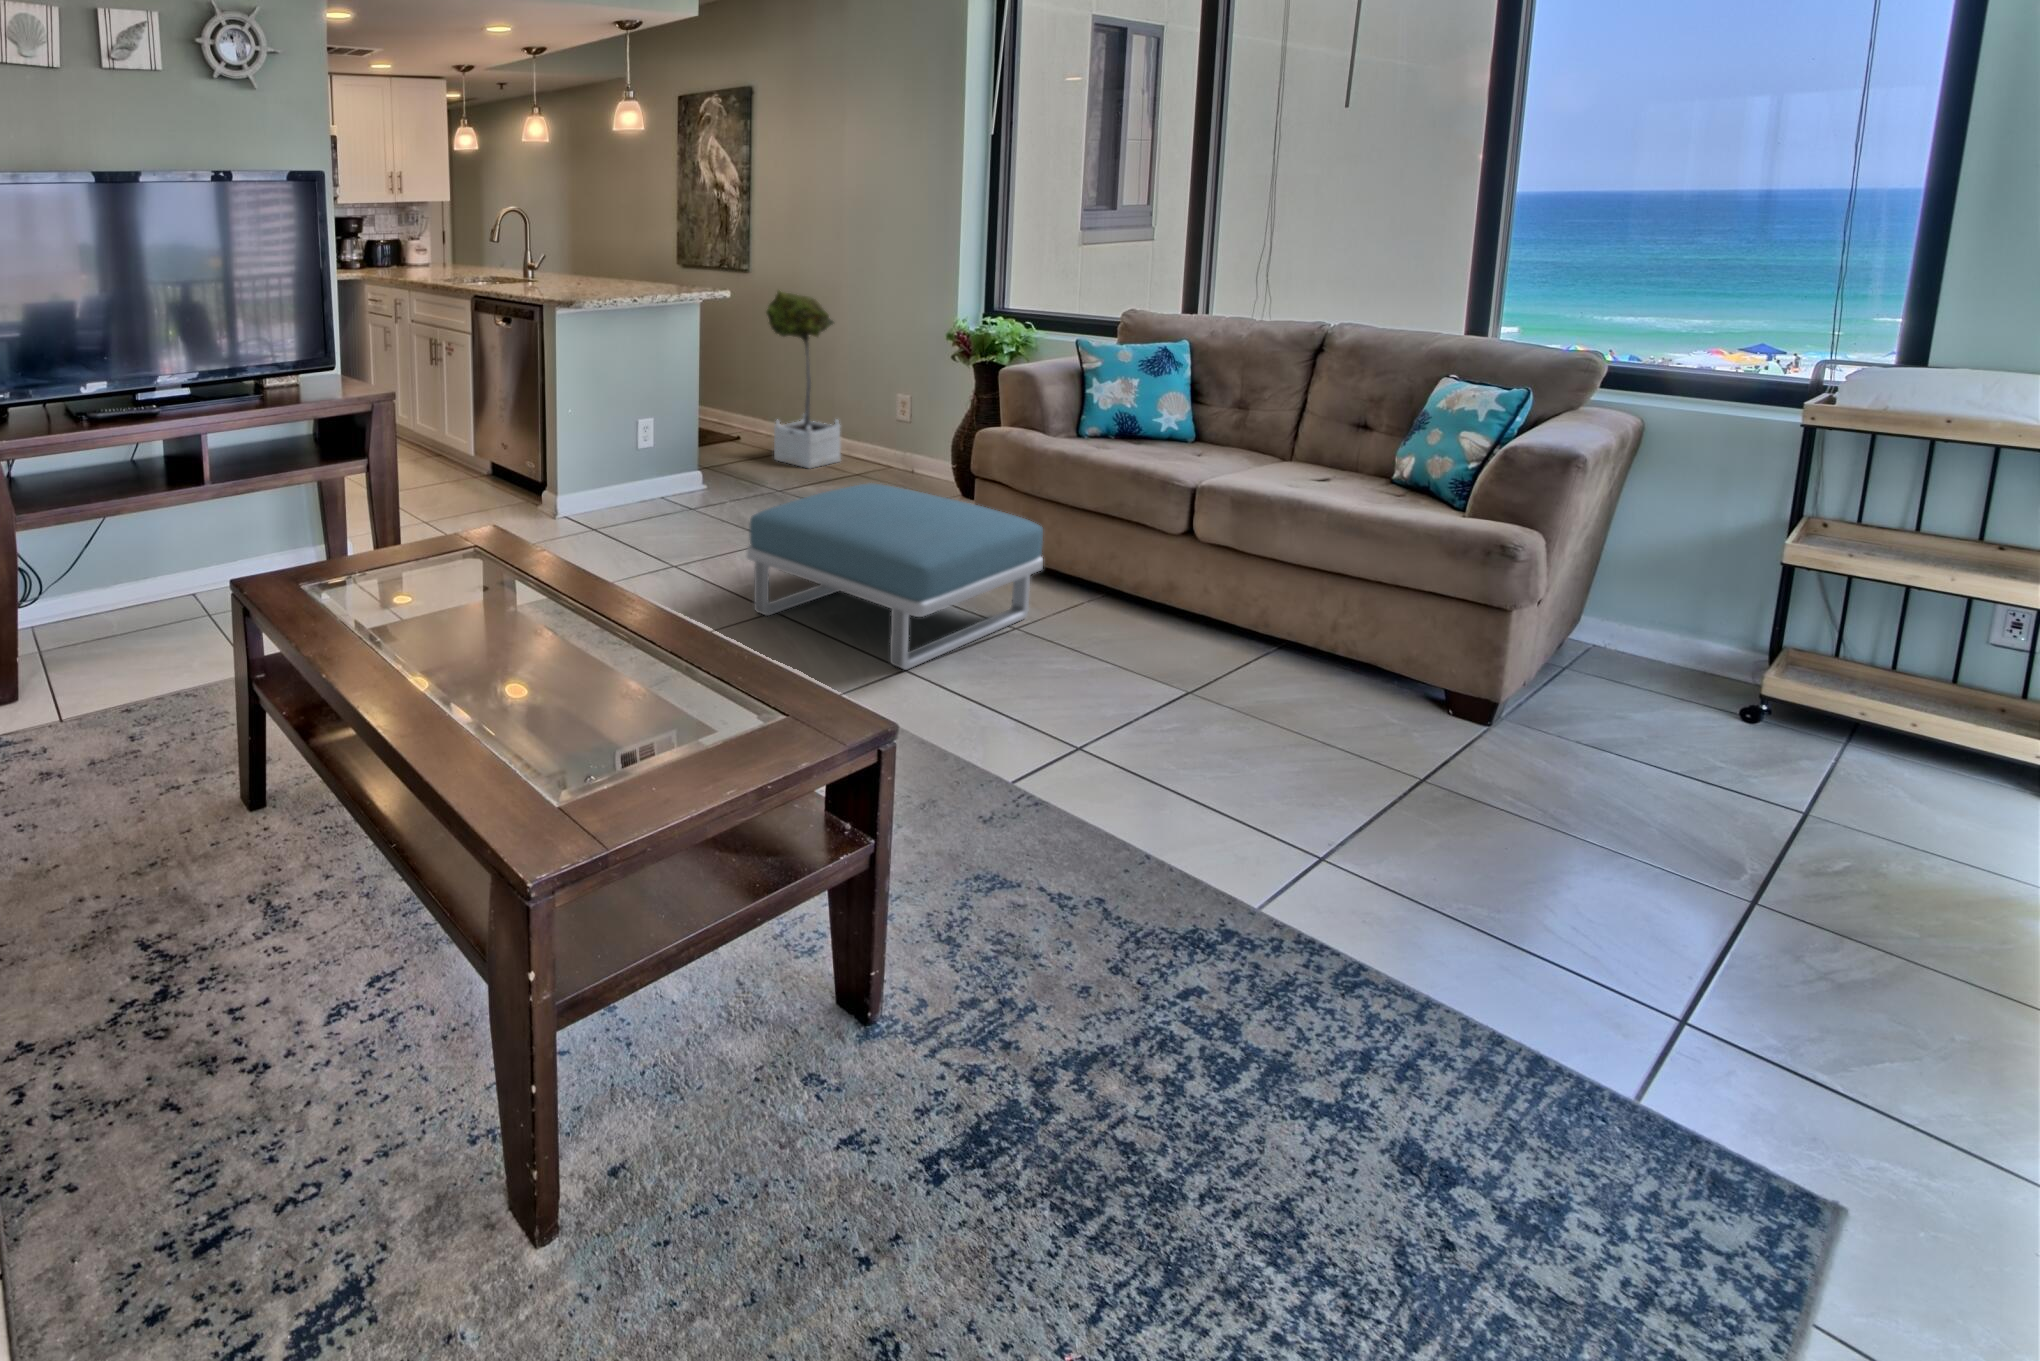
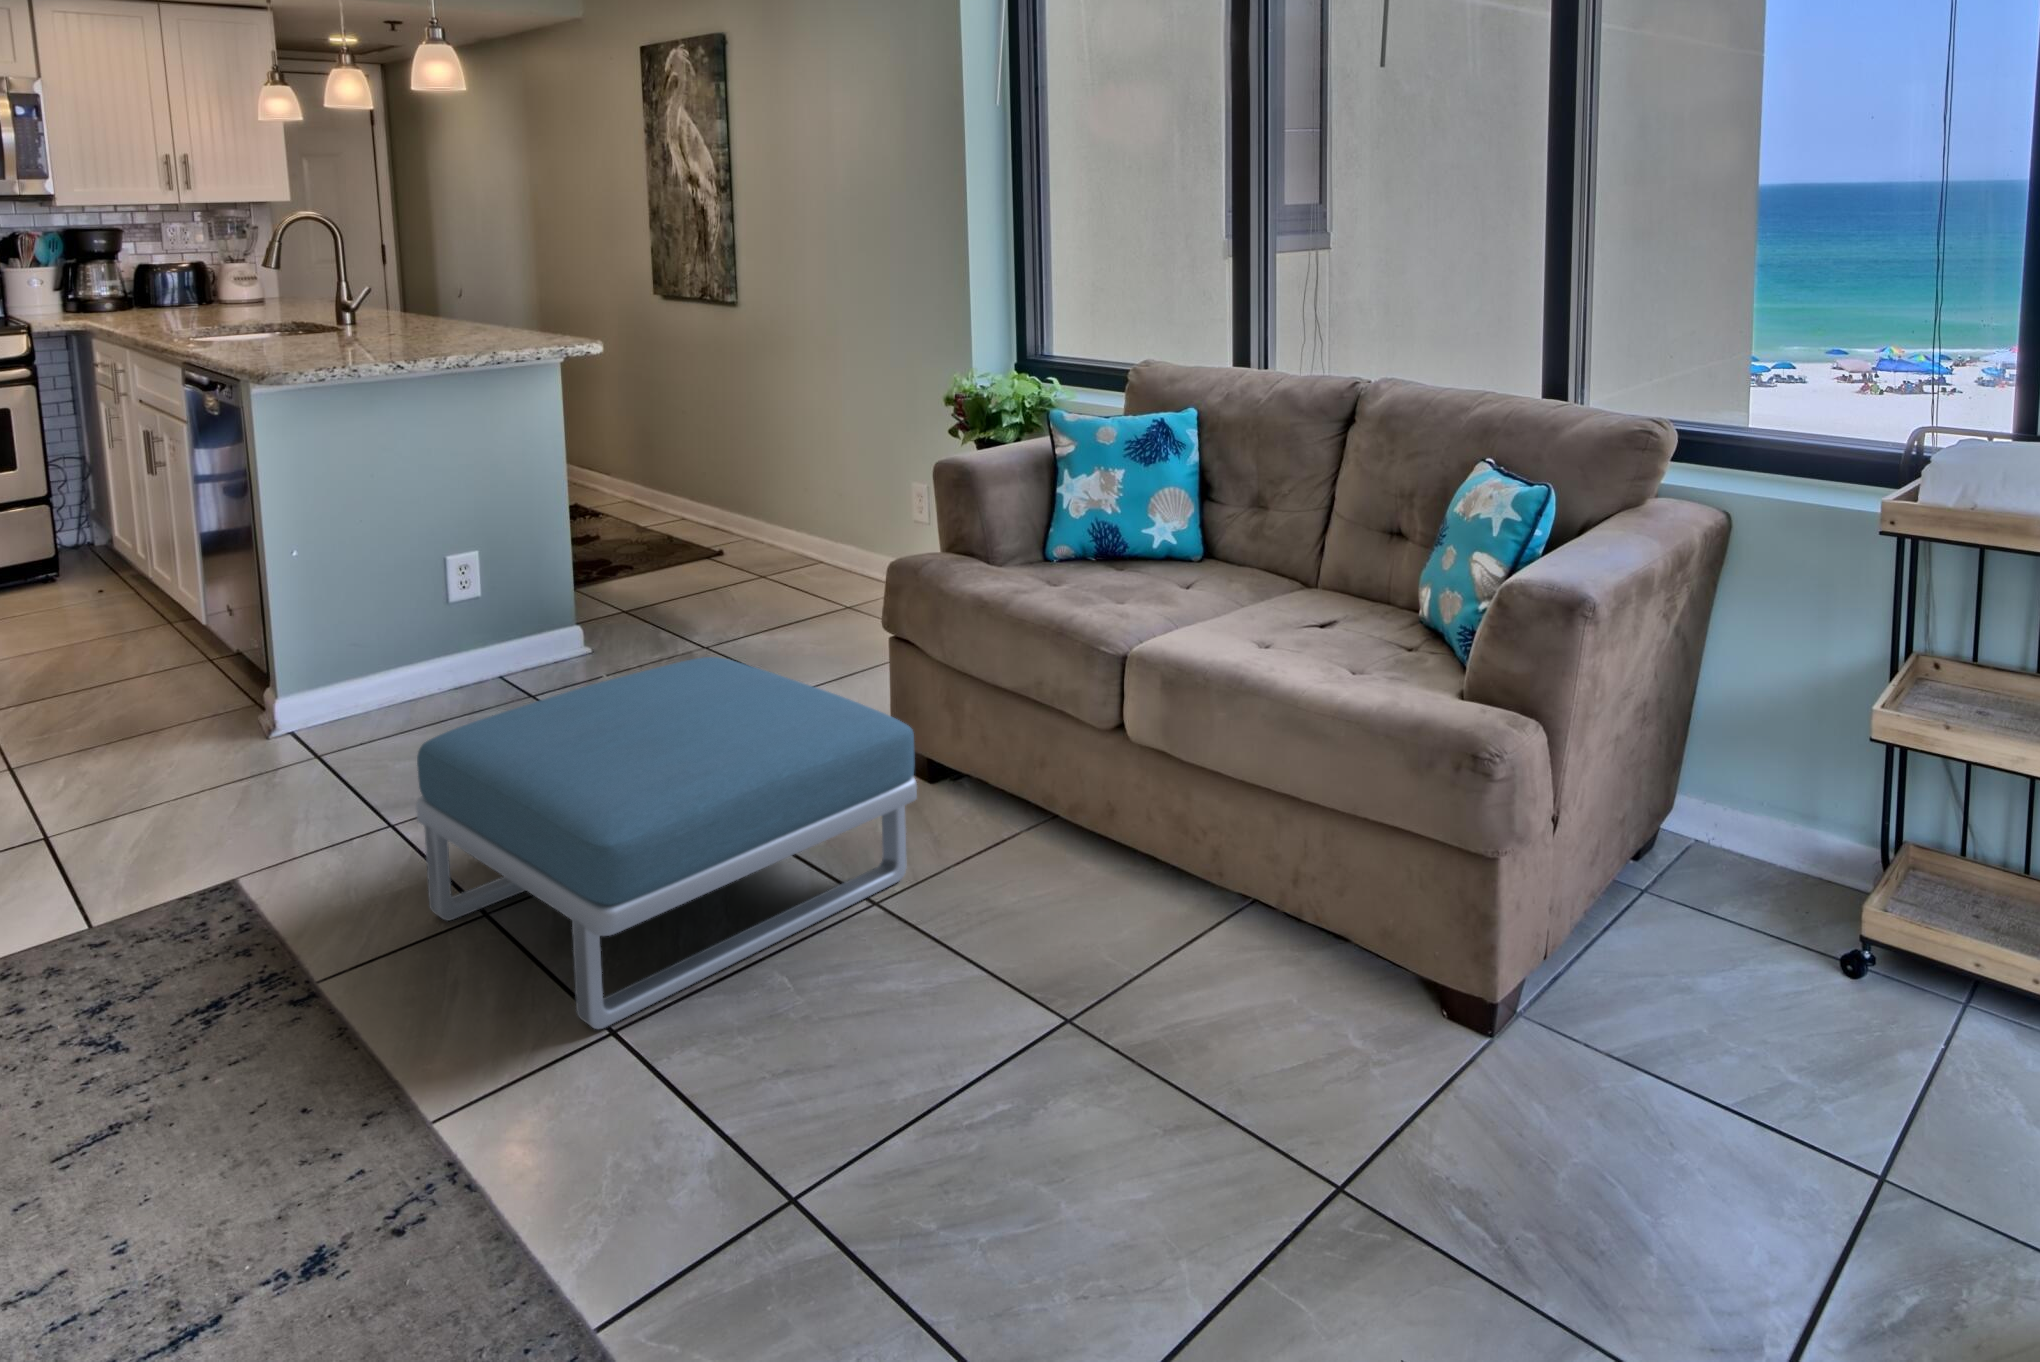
potted tree: present [766,291,841,469] -> none [718,335,839,605]

